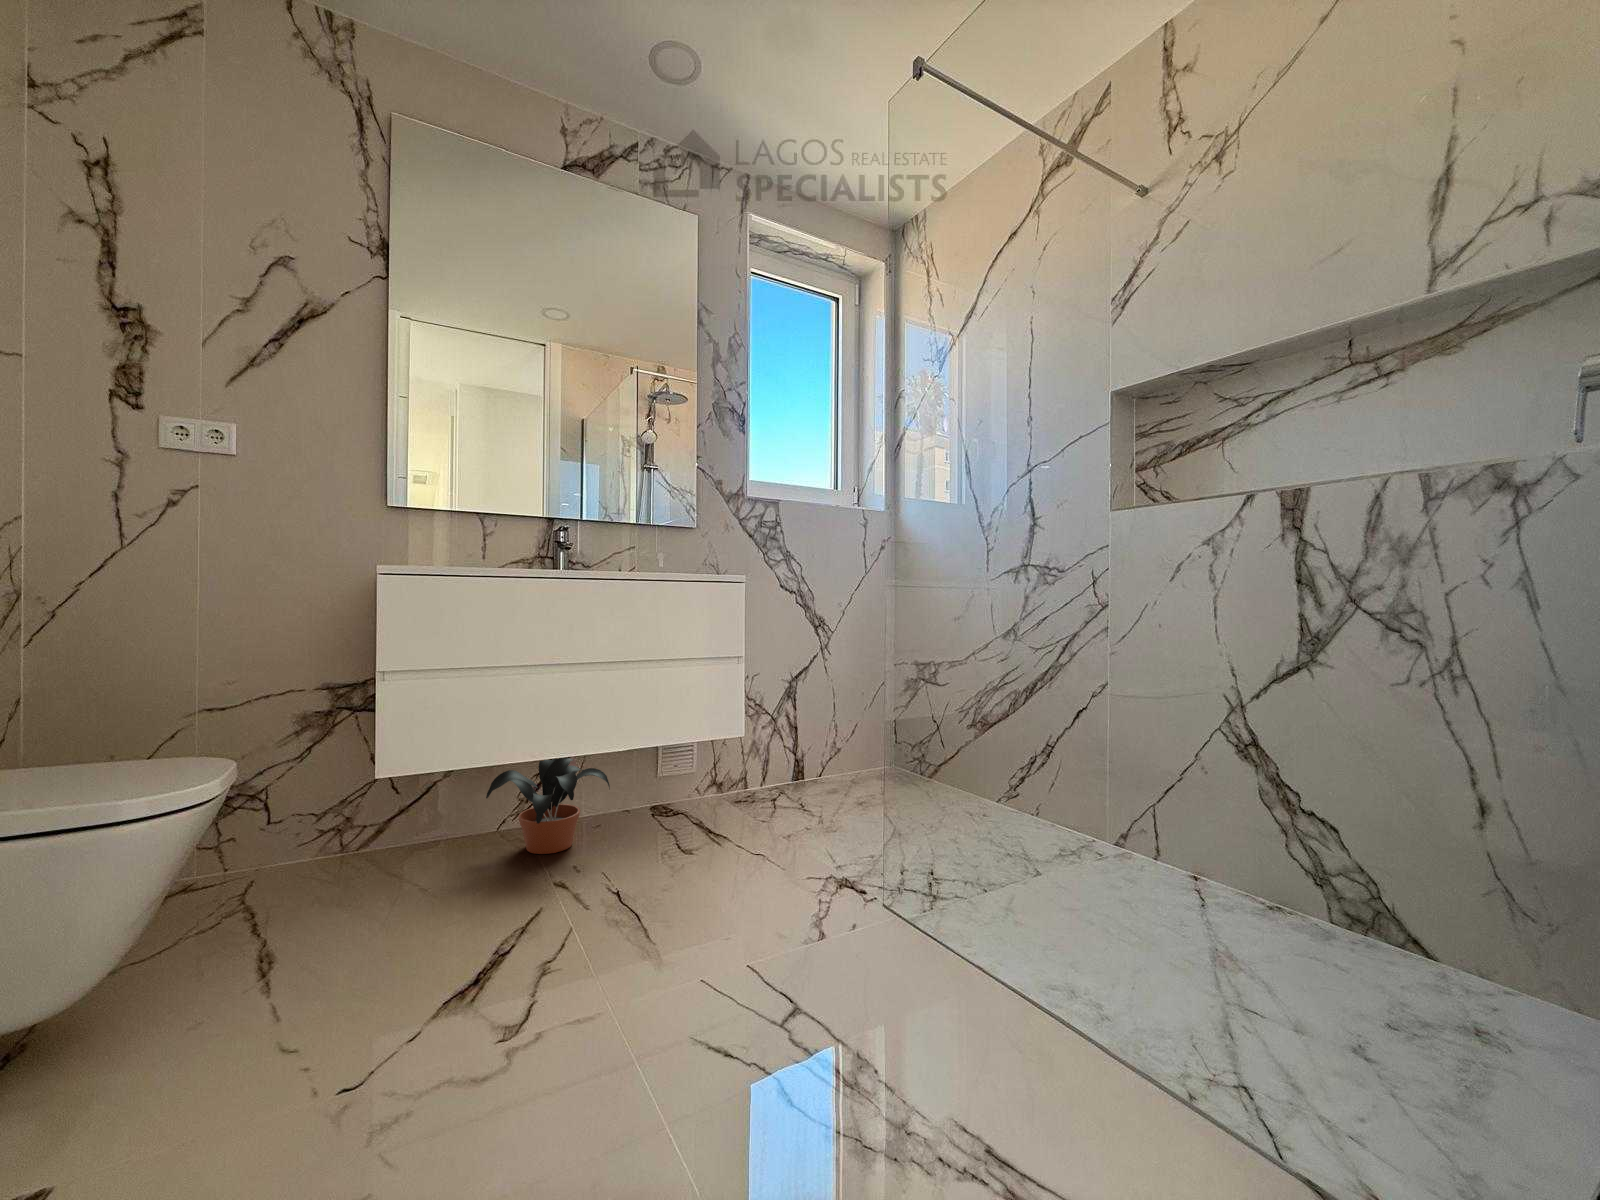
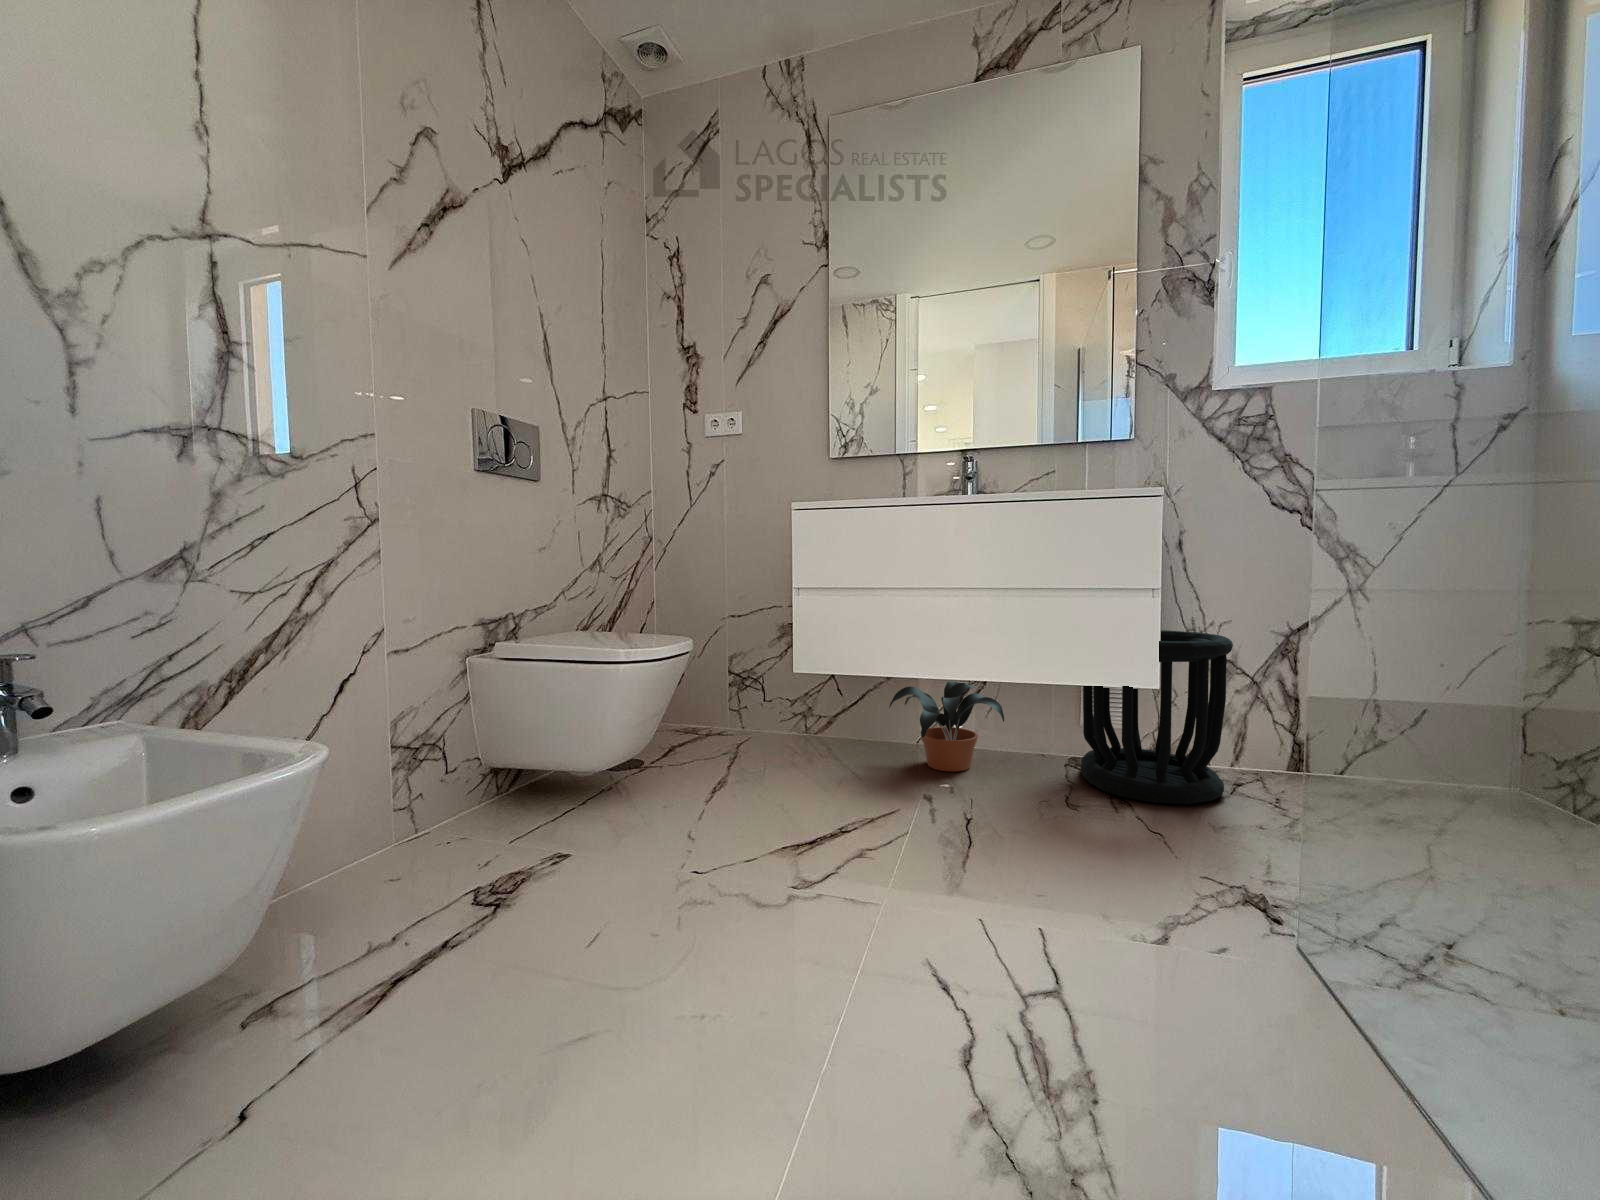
wastebasket: none [664,687,780,835] -> present [1080,630,1233,804]

